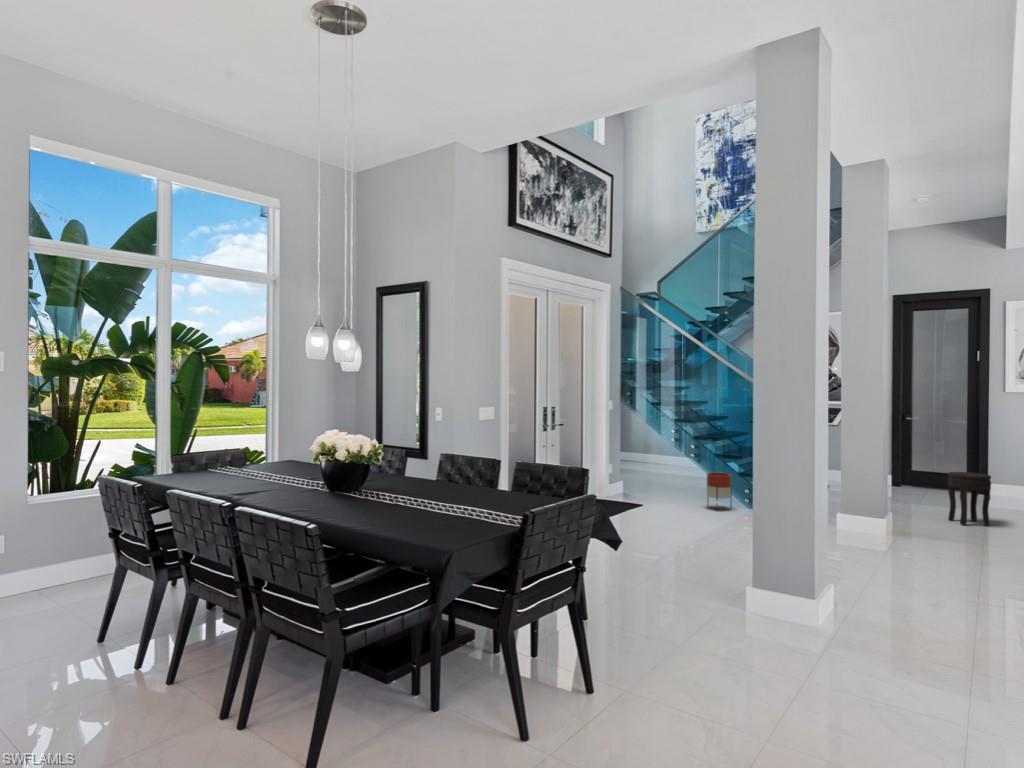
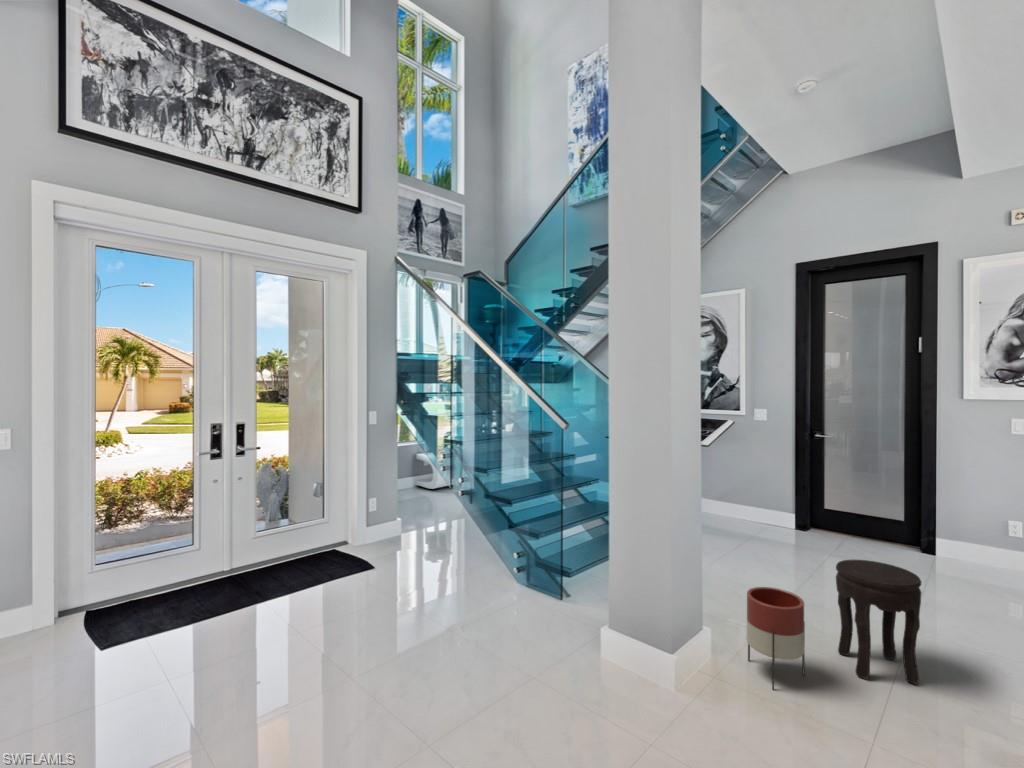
planter: present [707,472,732,505] -> present [746,587,805,689]

